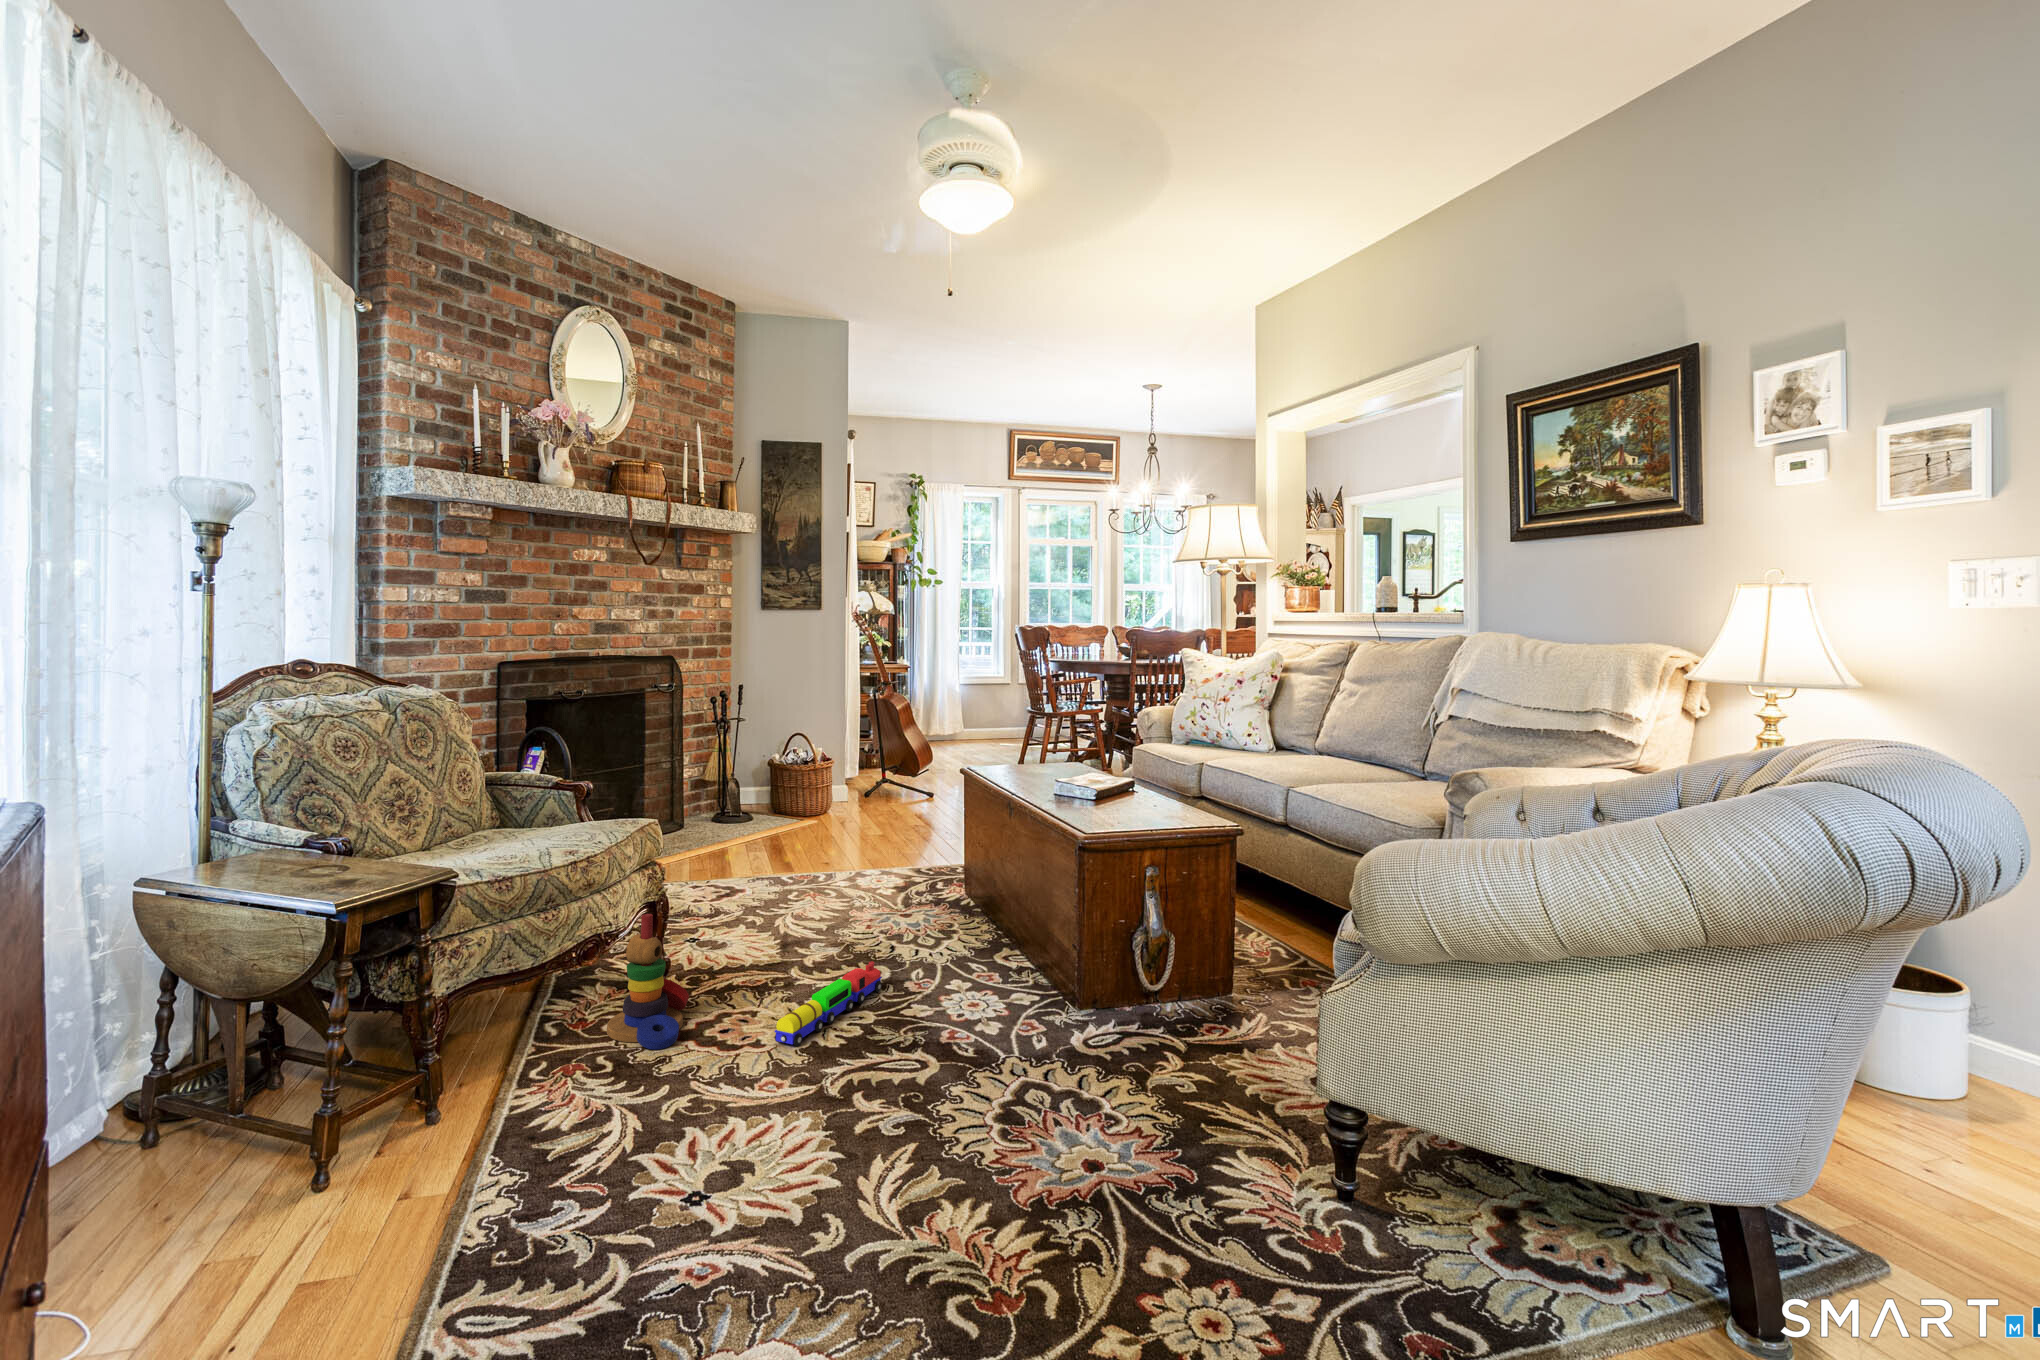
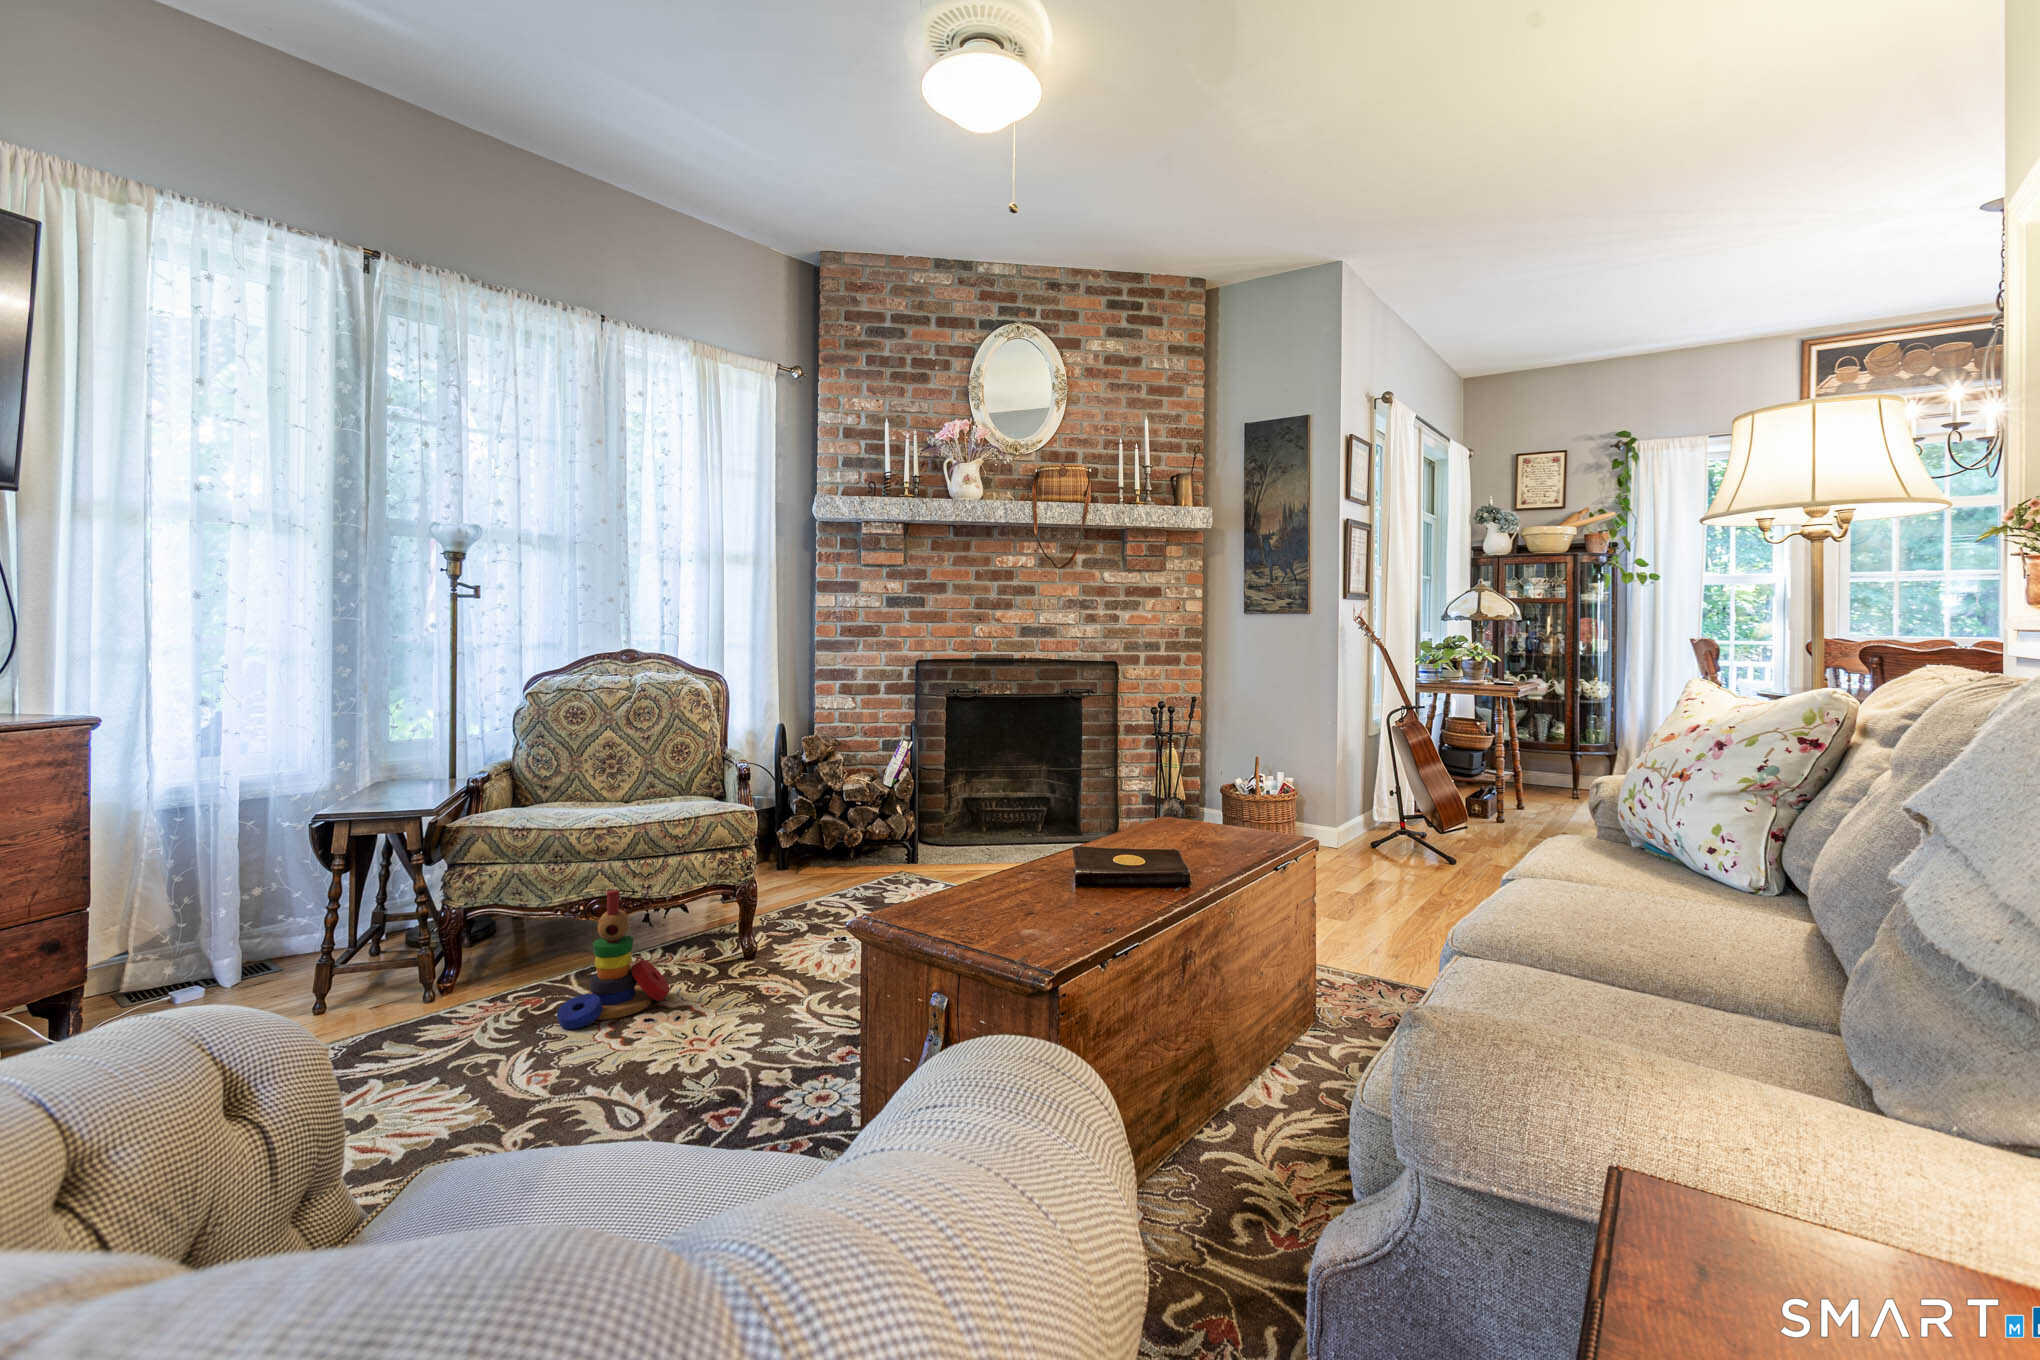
toy train: present [775,961,882,1046] -> none [600,1016,811,1078]

